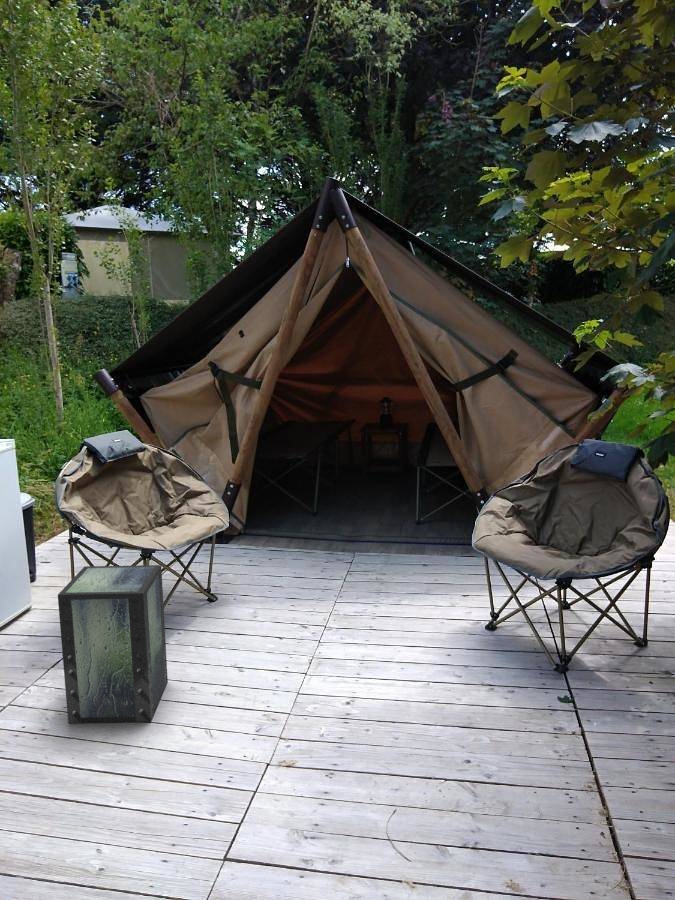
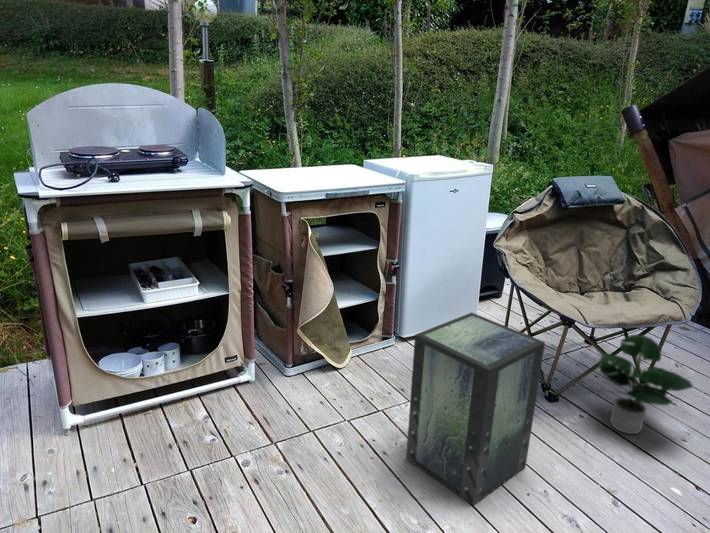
potted plant: none [180,549,253,631] -> present [599,334,693,434]

